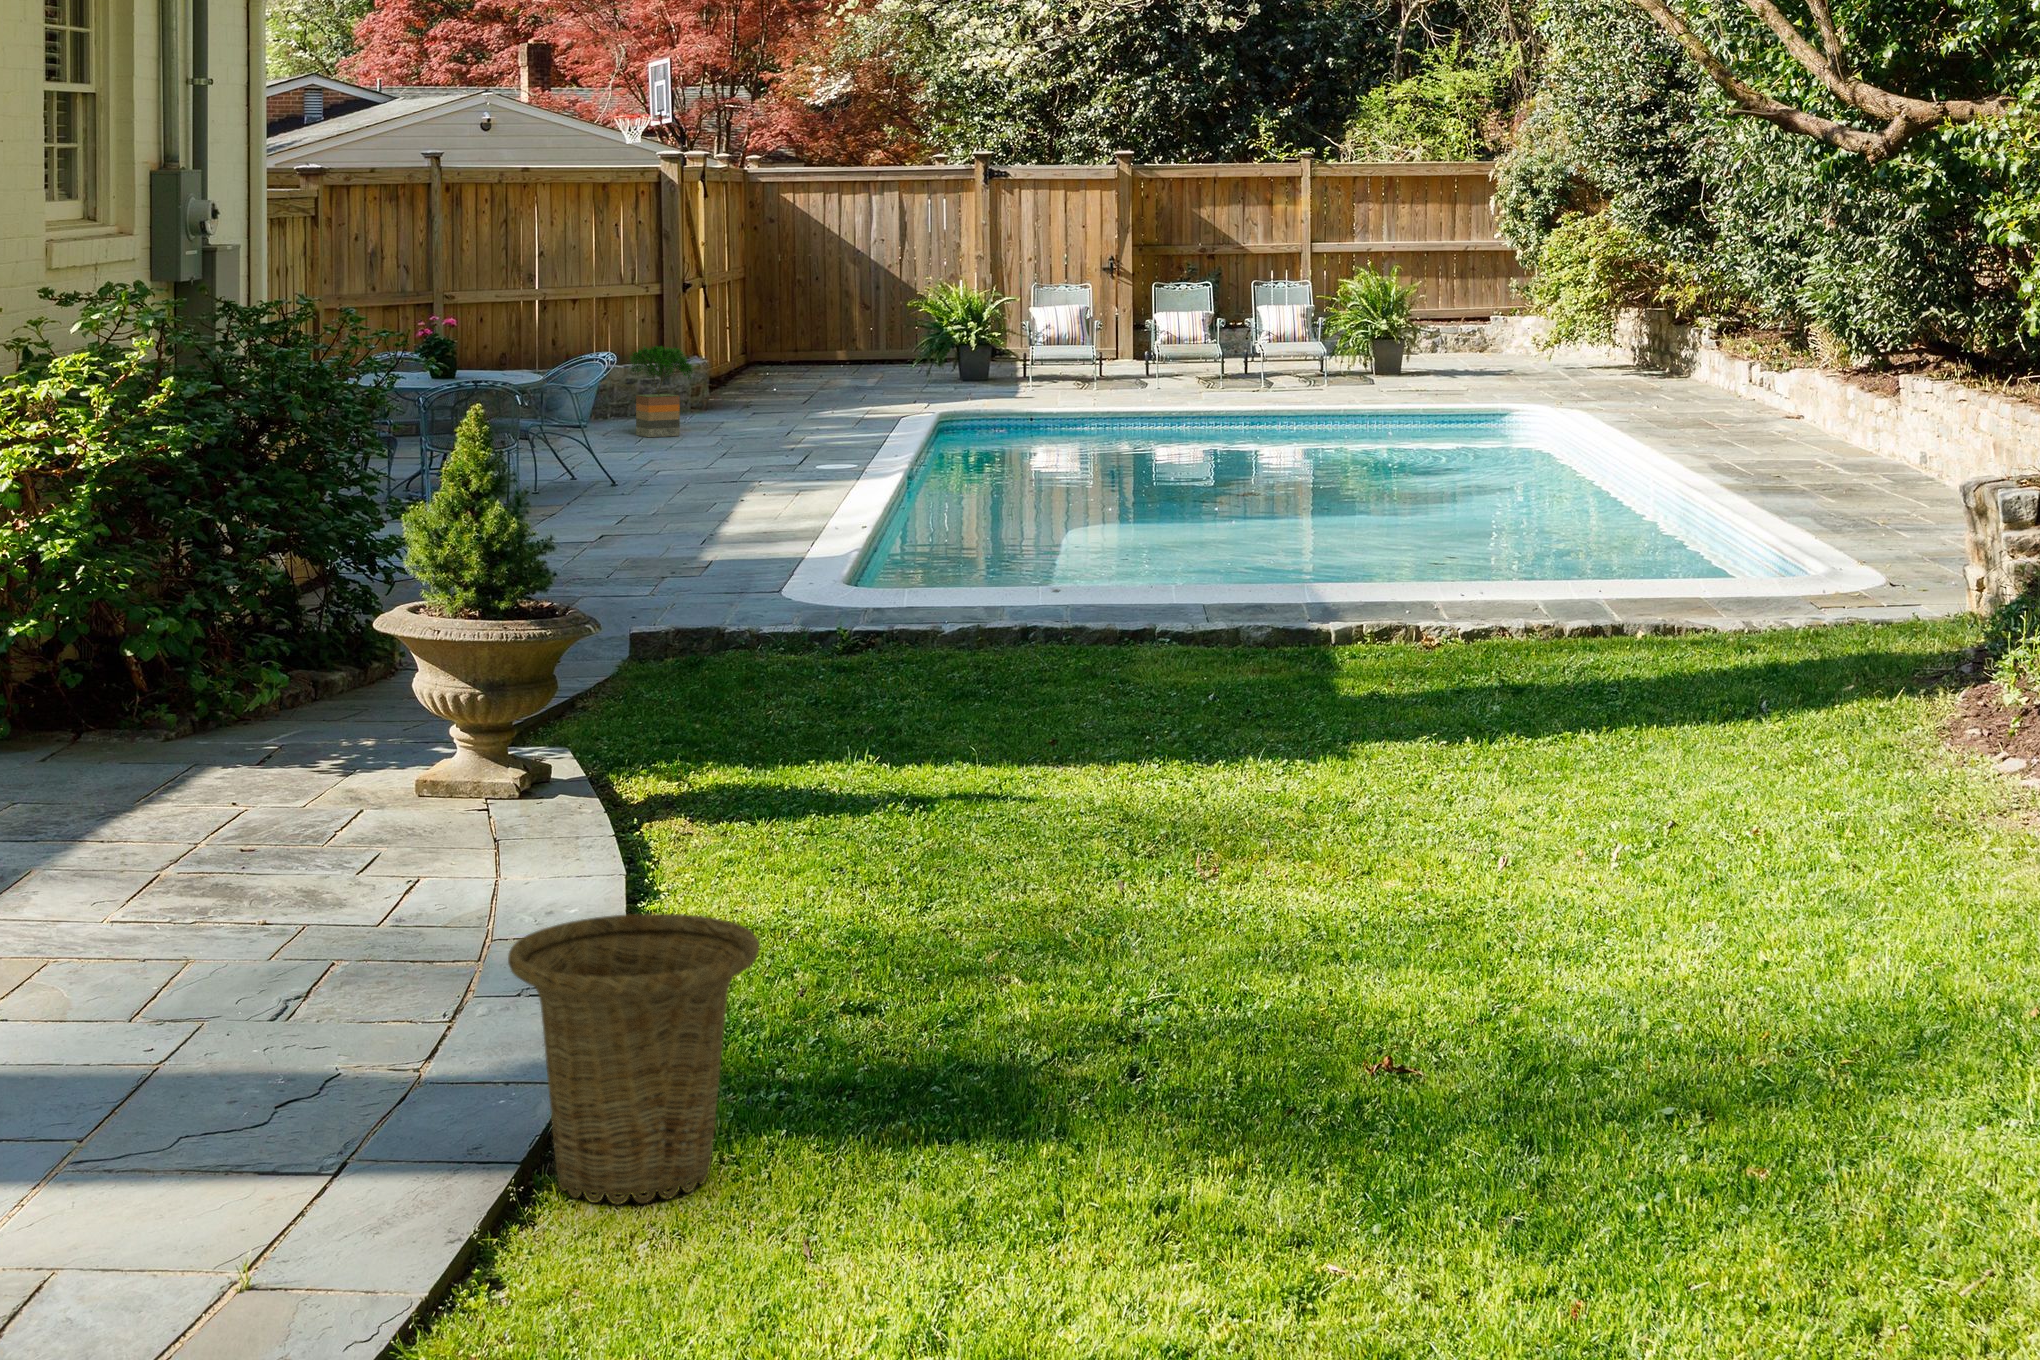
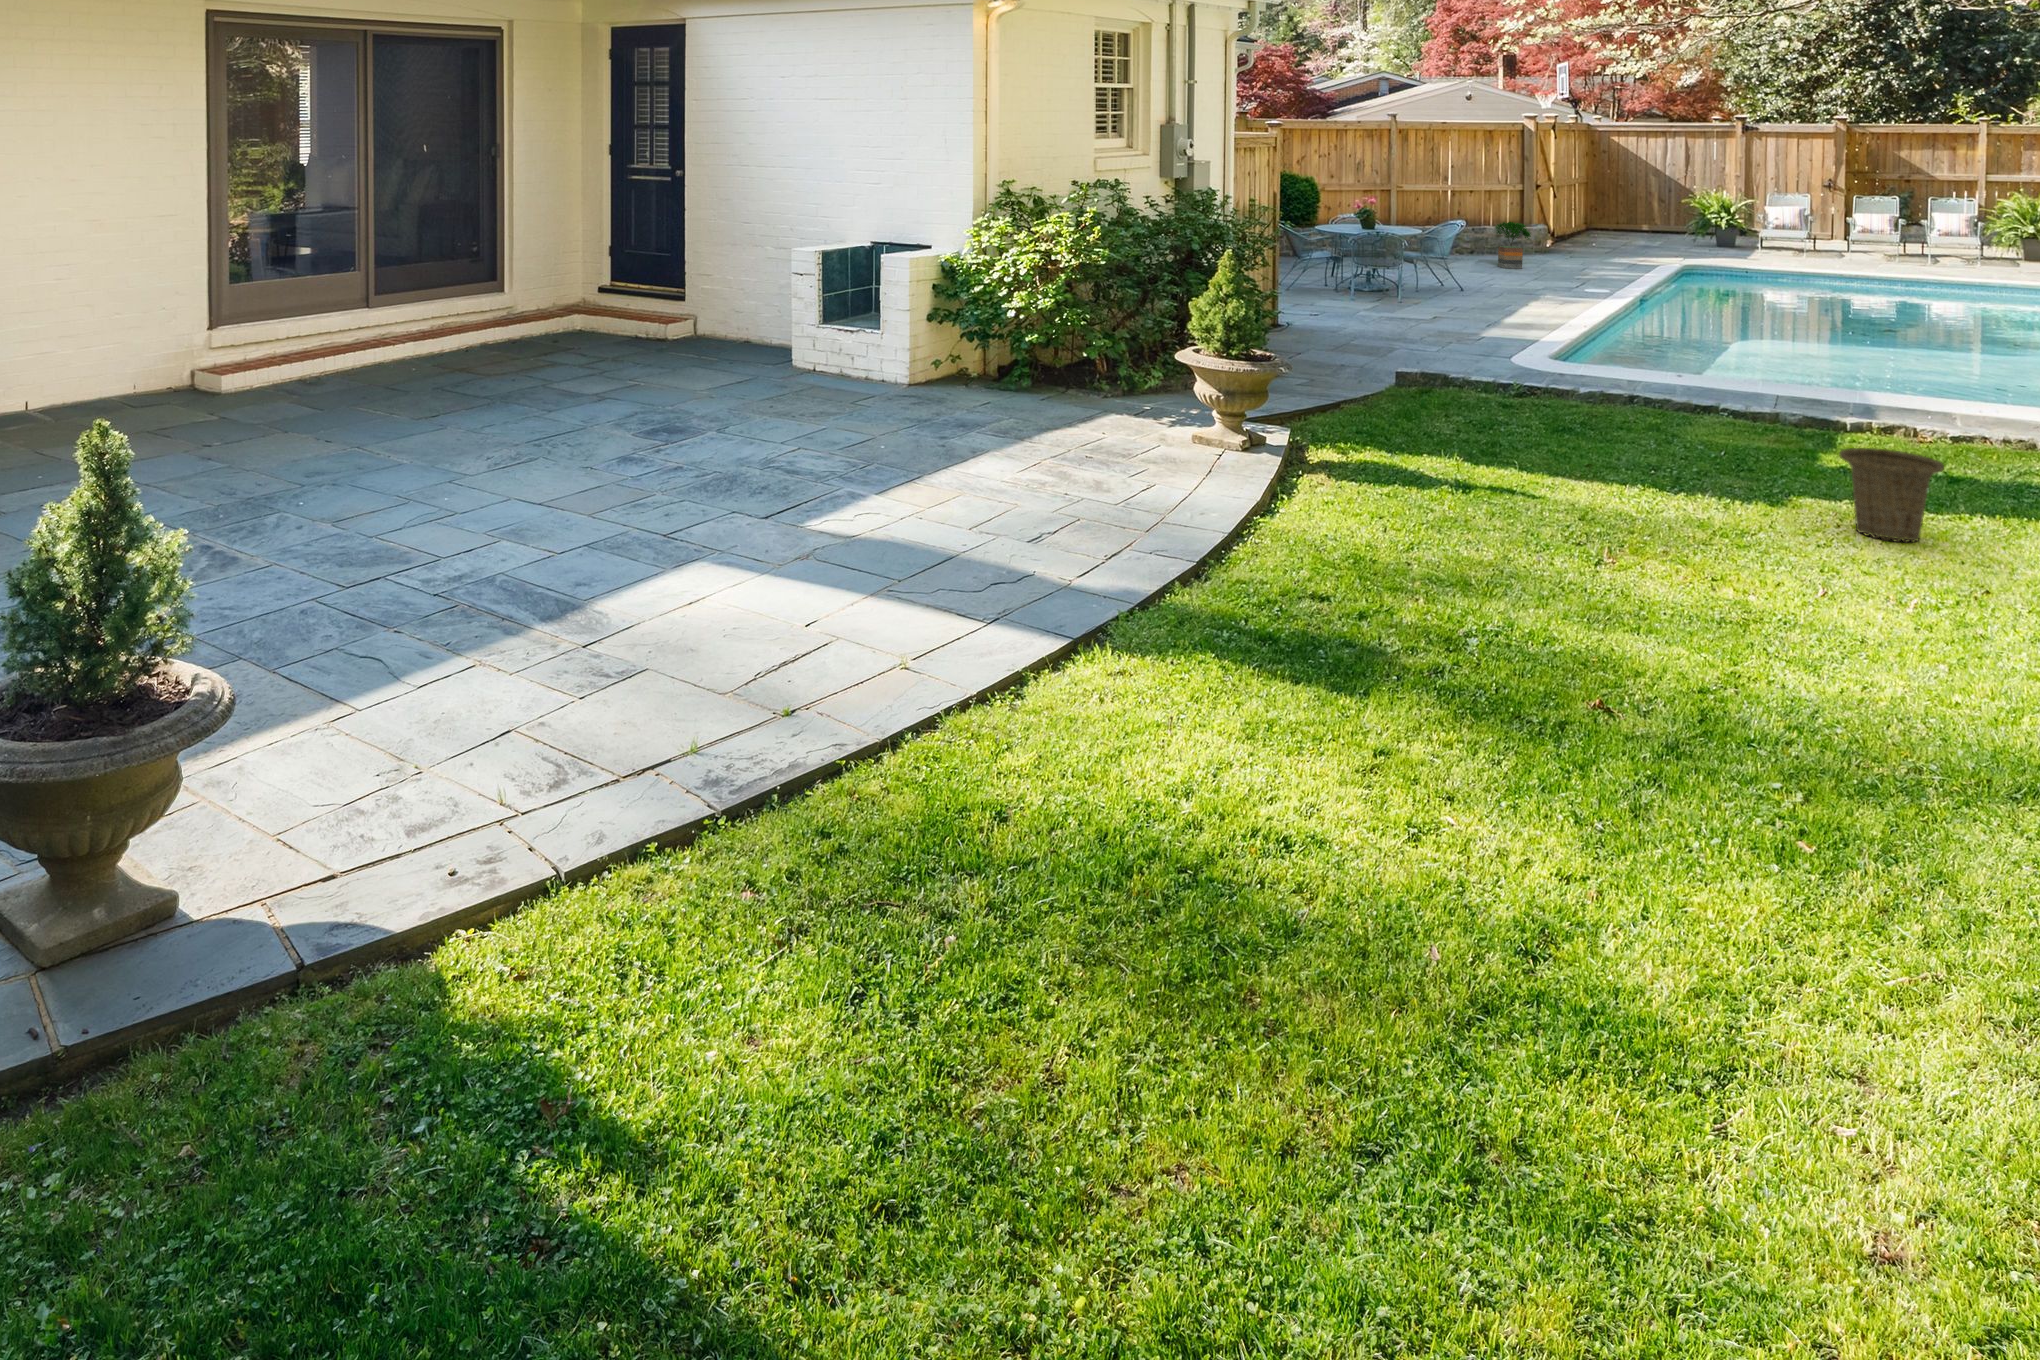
basket: present [508,913,759,1205] -> present [1839,448,1944,542]

